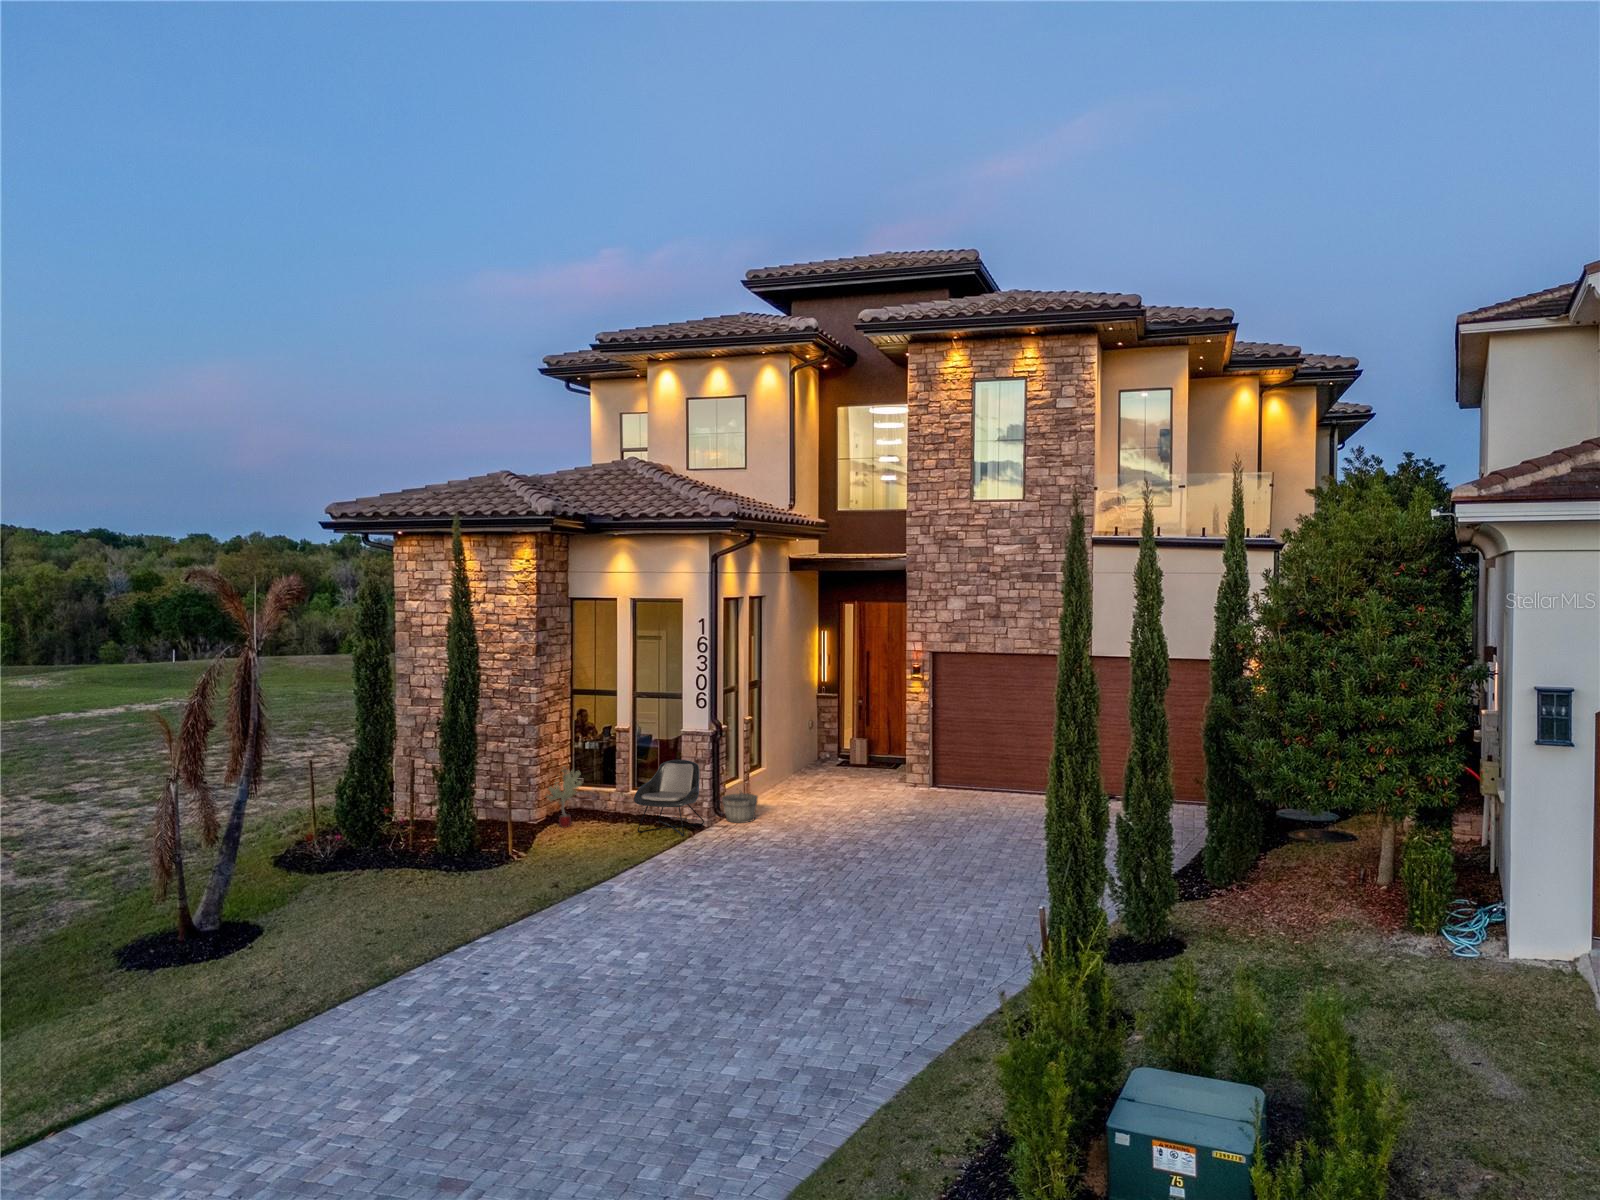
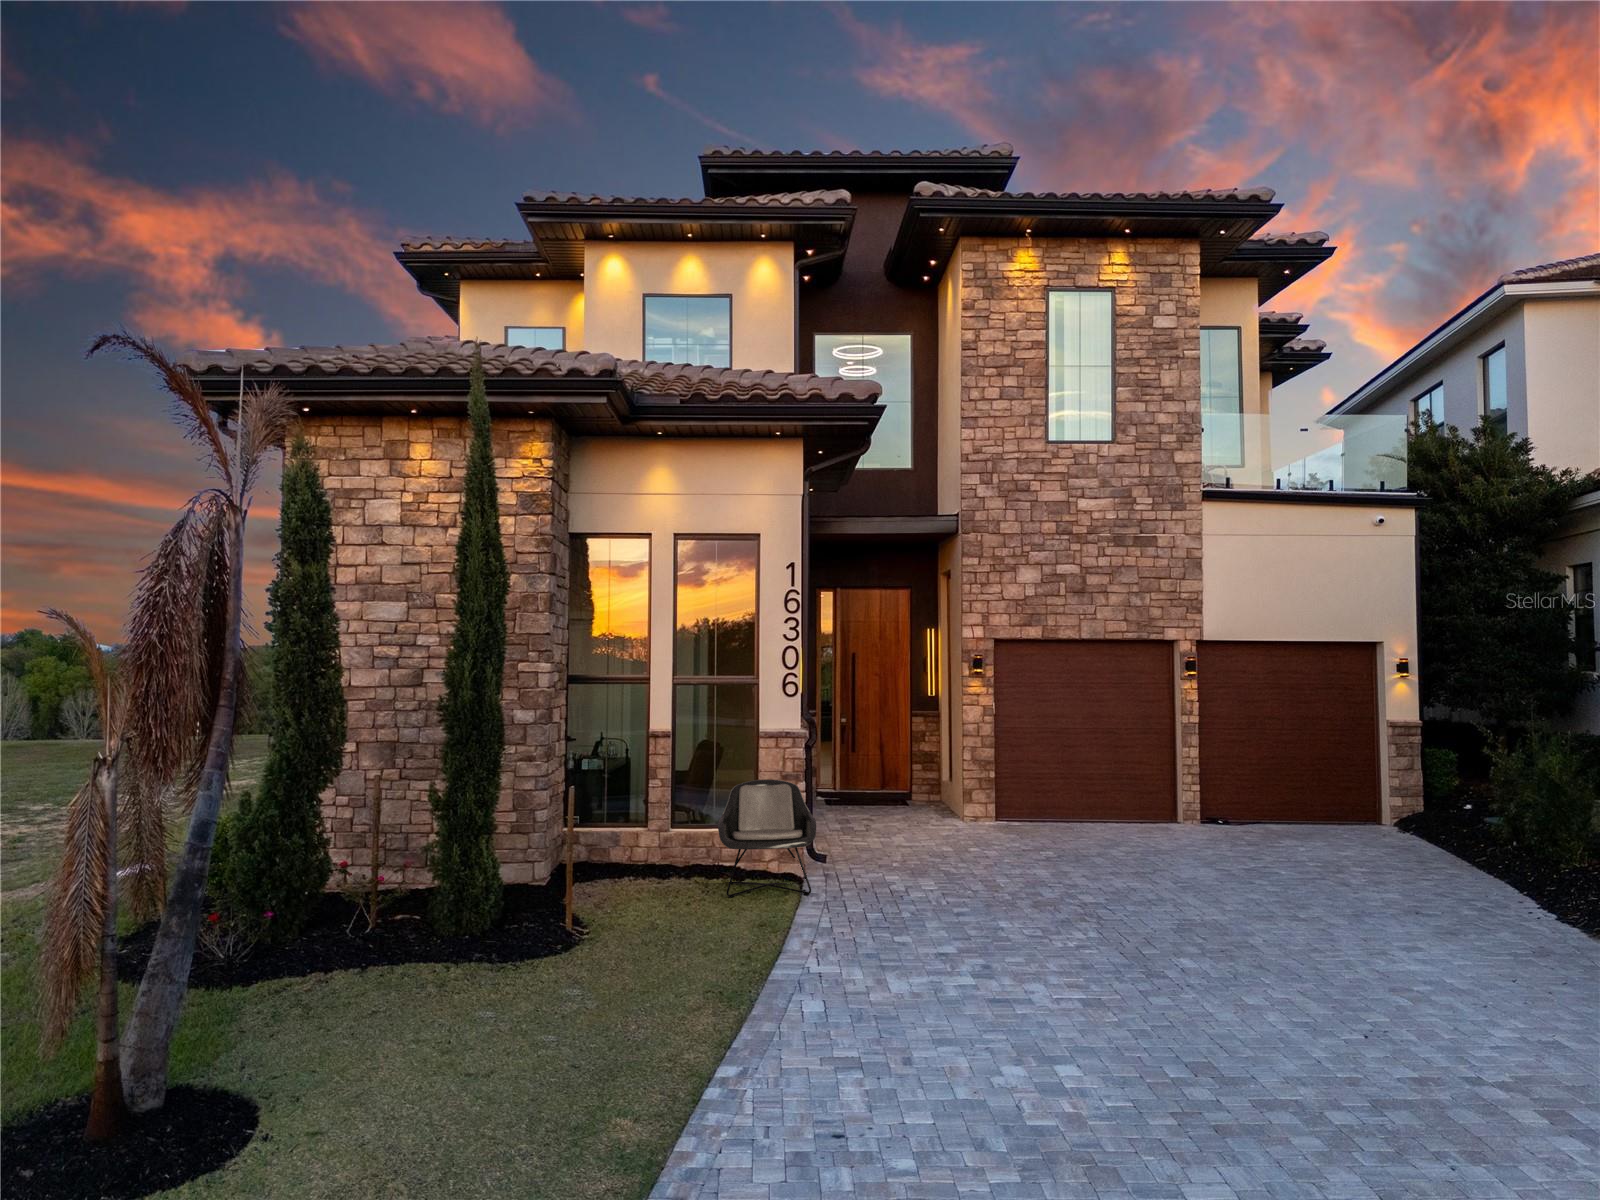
potted tree: present [546,767,581,828] -> none [554,797,607,903]
wooden bucket: present [722,792,758,823] -> none [815,823,871,875]

